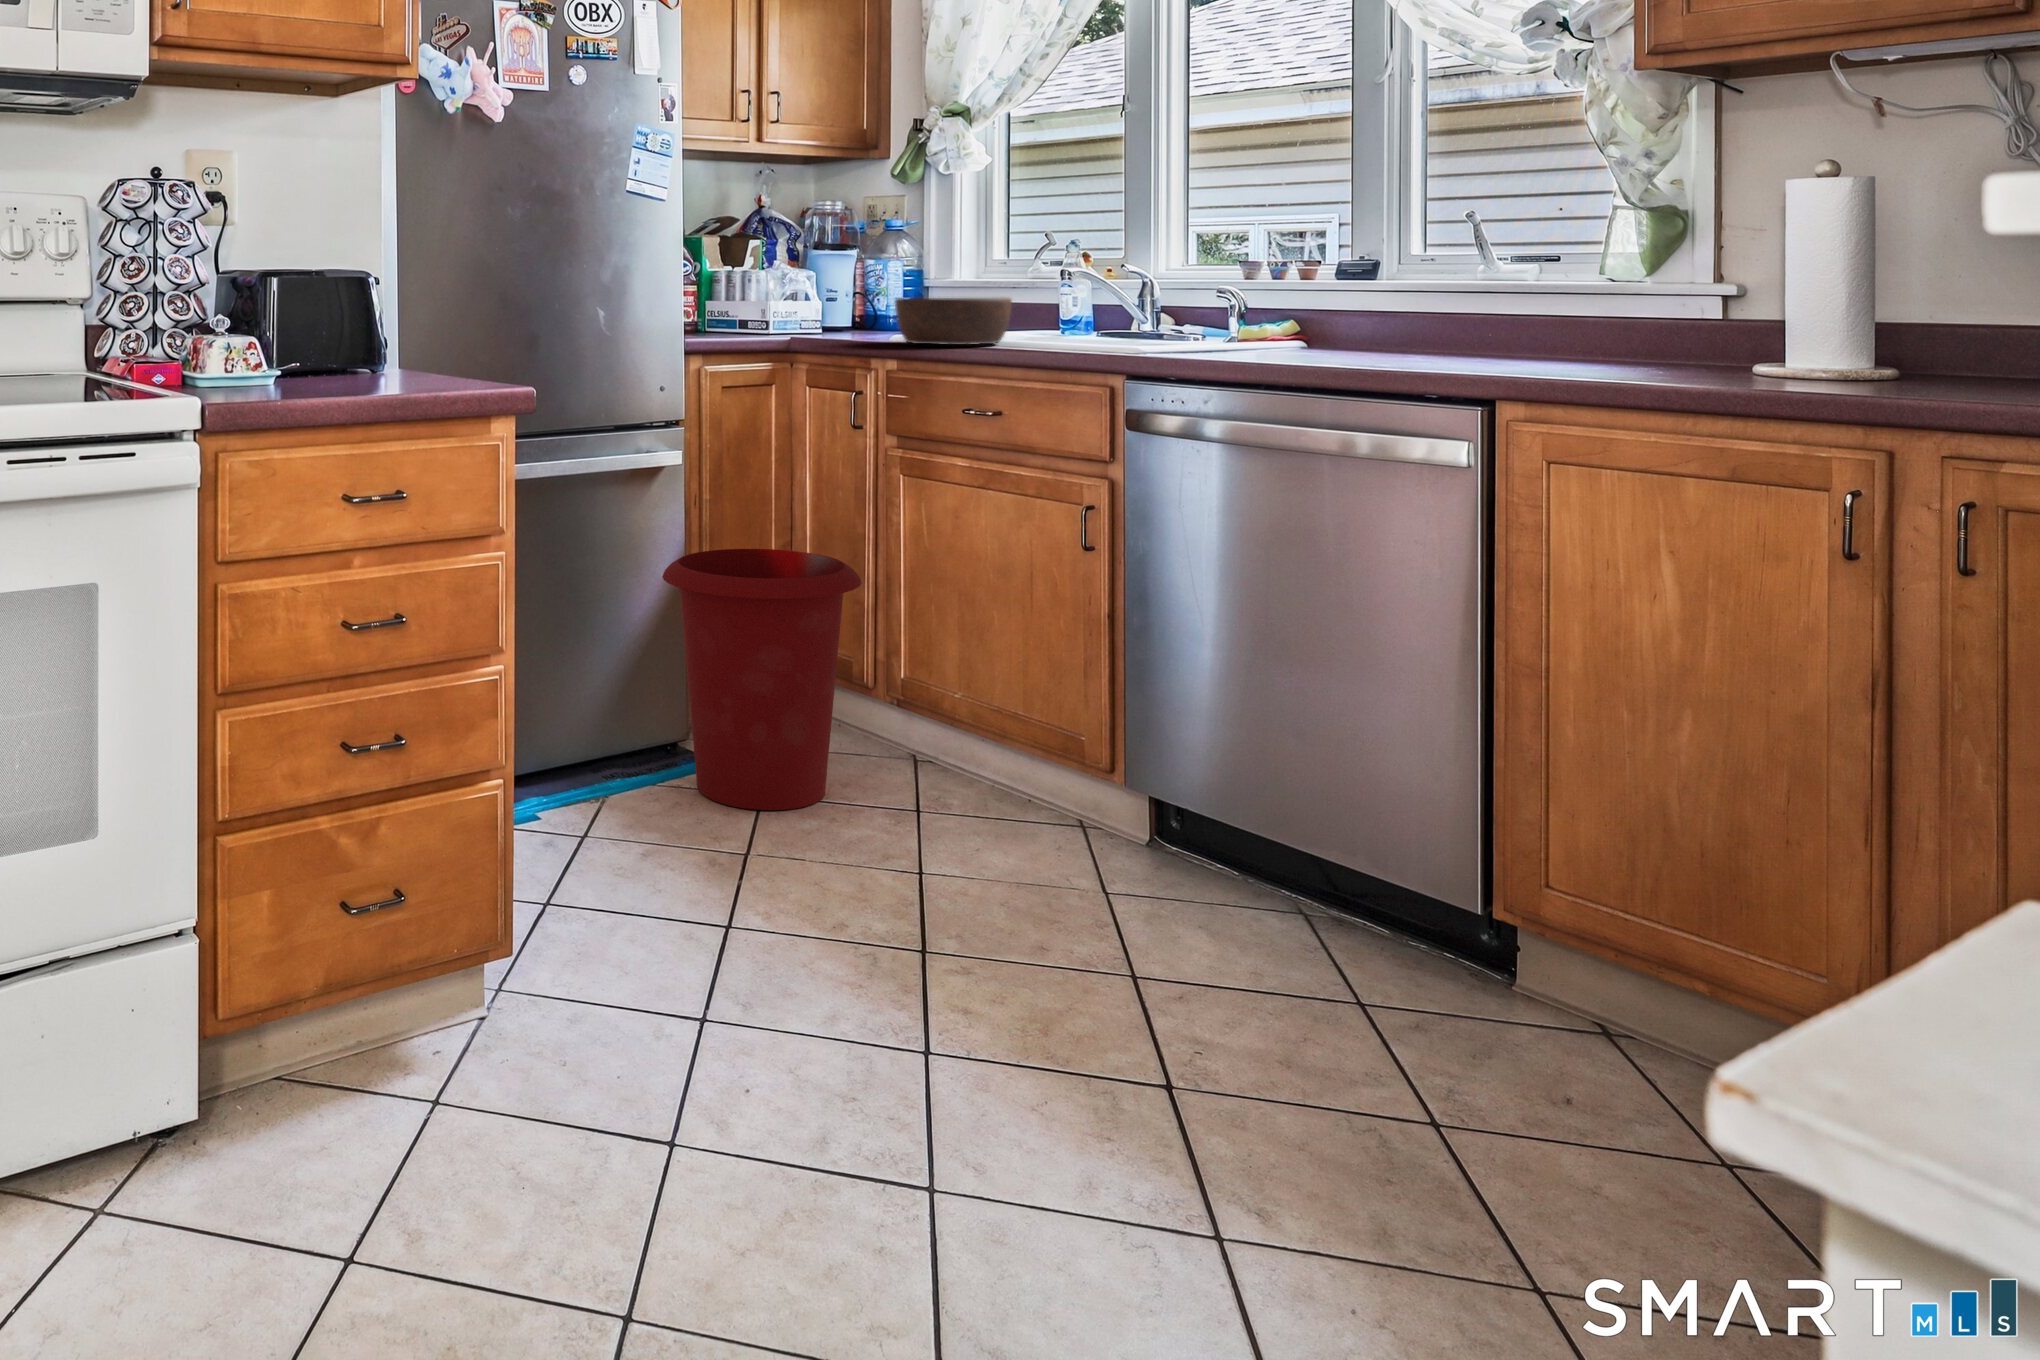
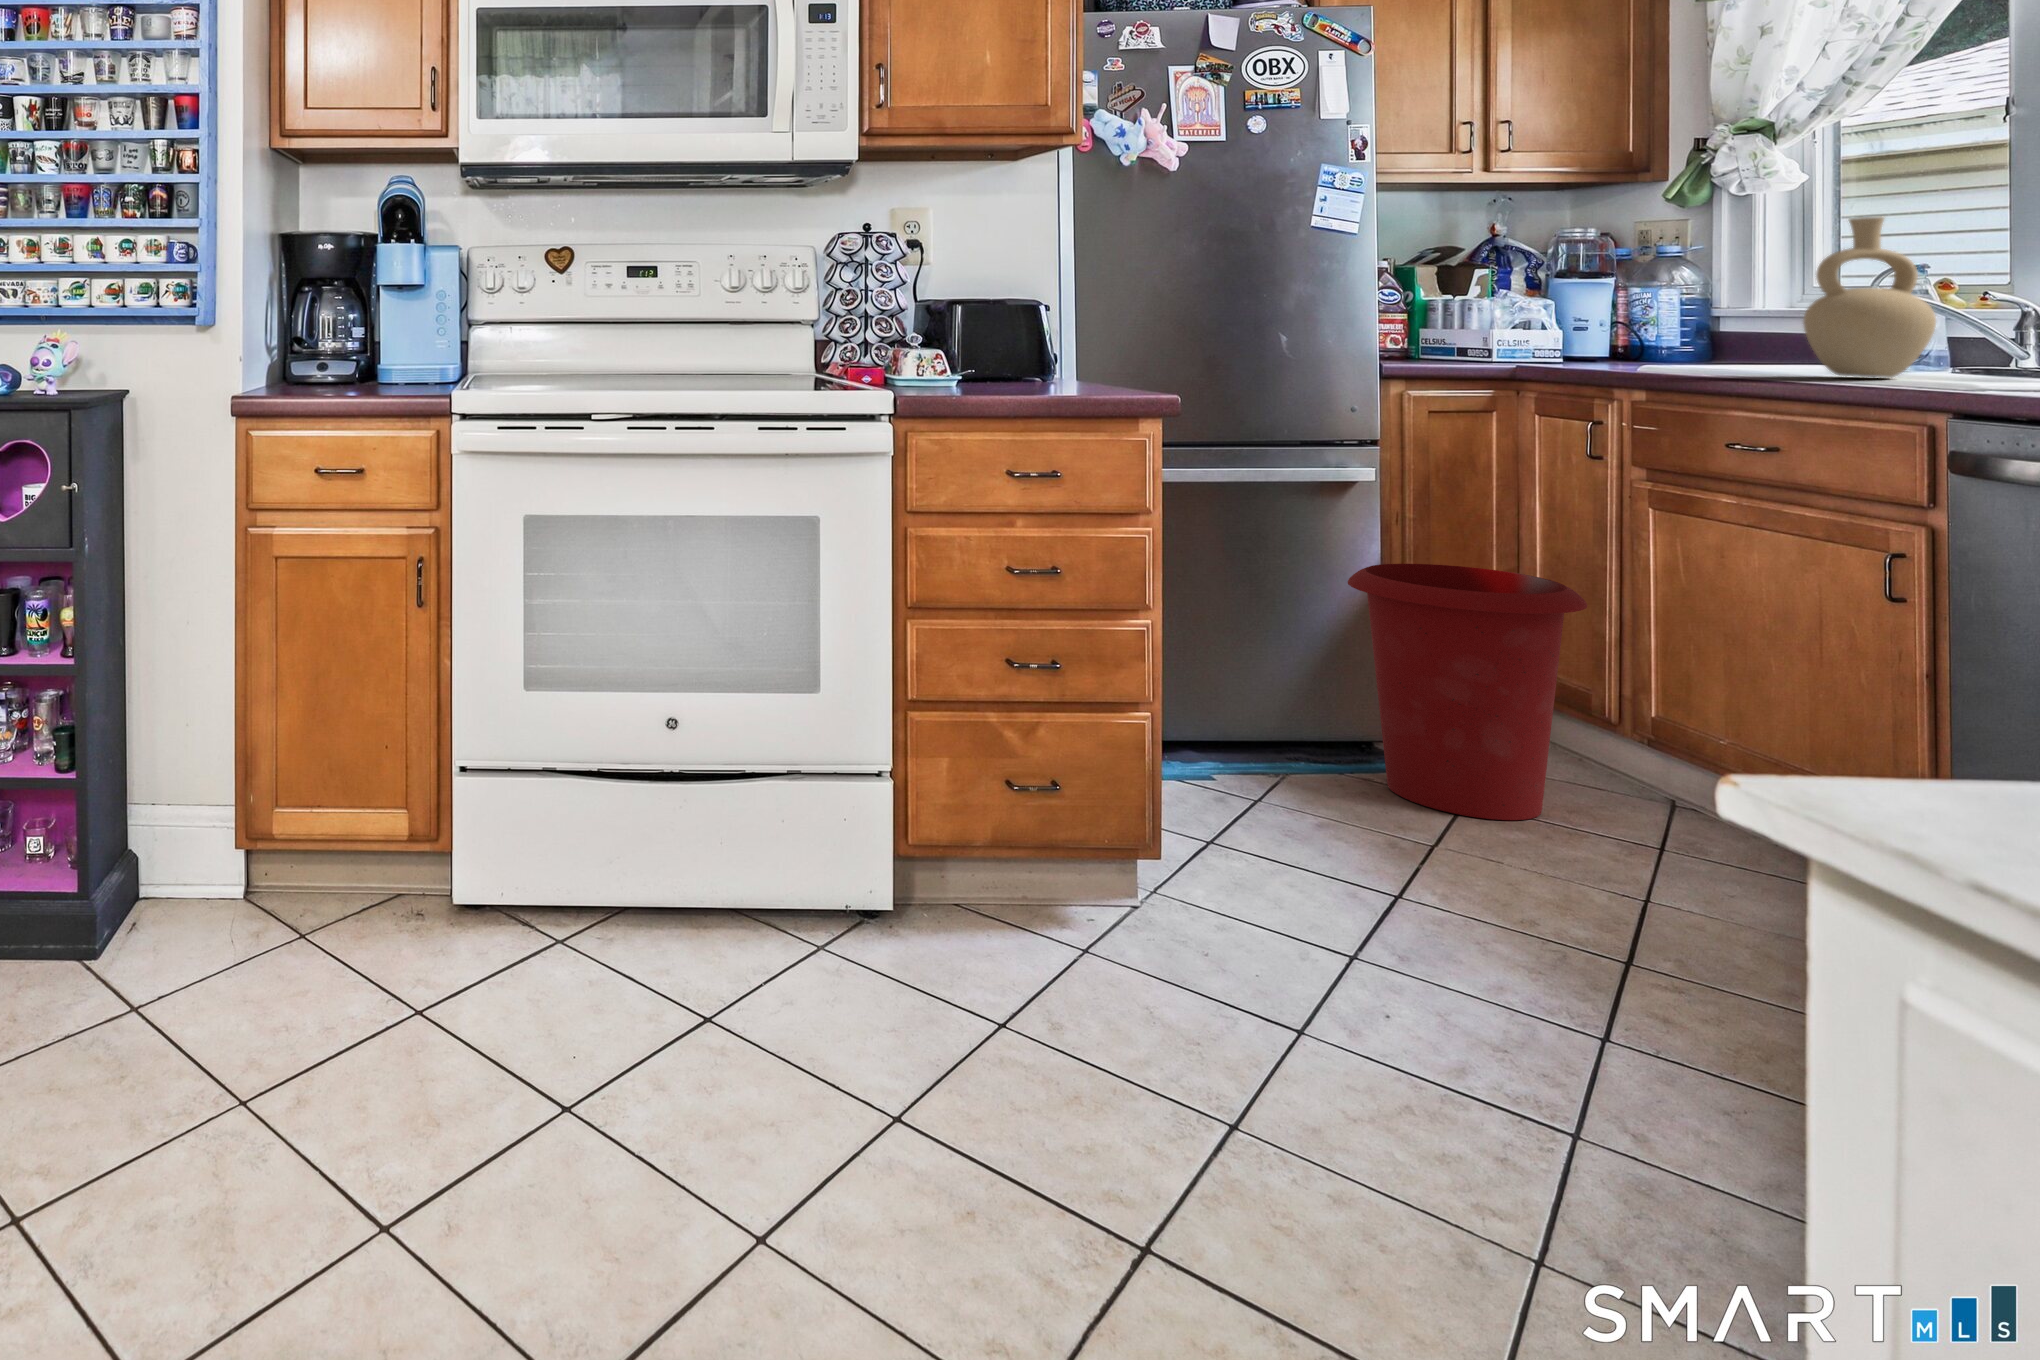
vase: none [1023,203,1111,352] -> present [1803,216,1936,378]
wooden bowl: present [895,298,1012,345] -> none [1636,321,1800,370]

